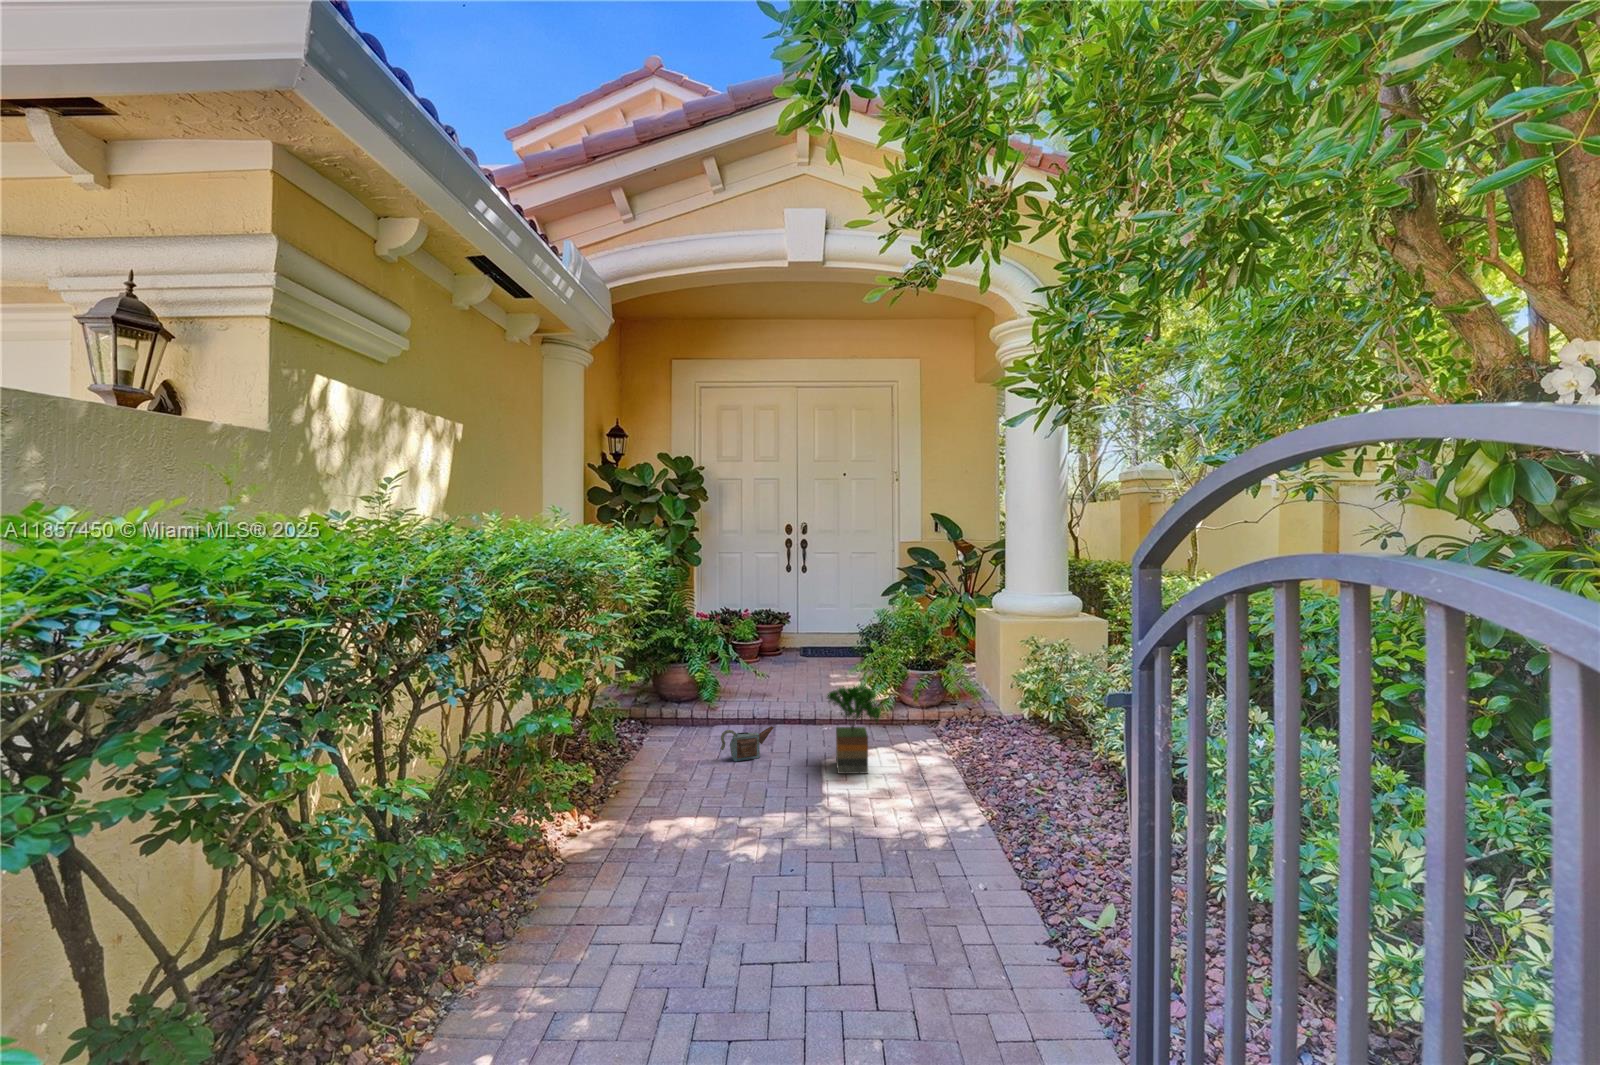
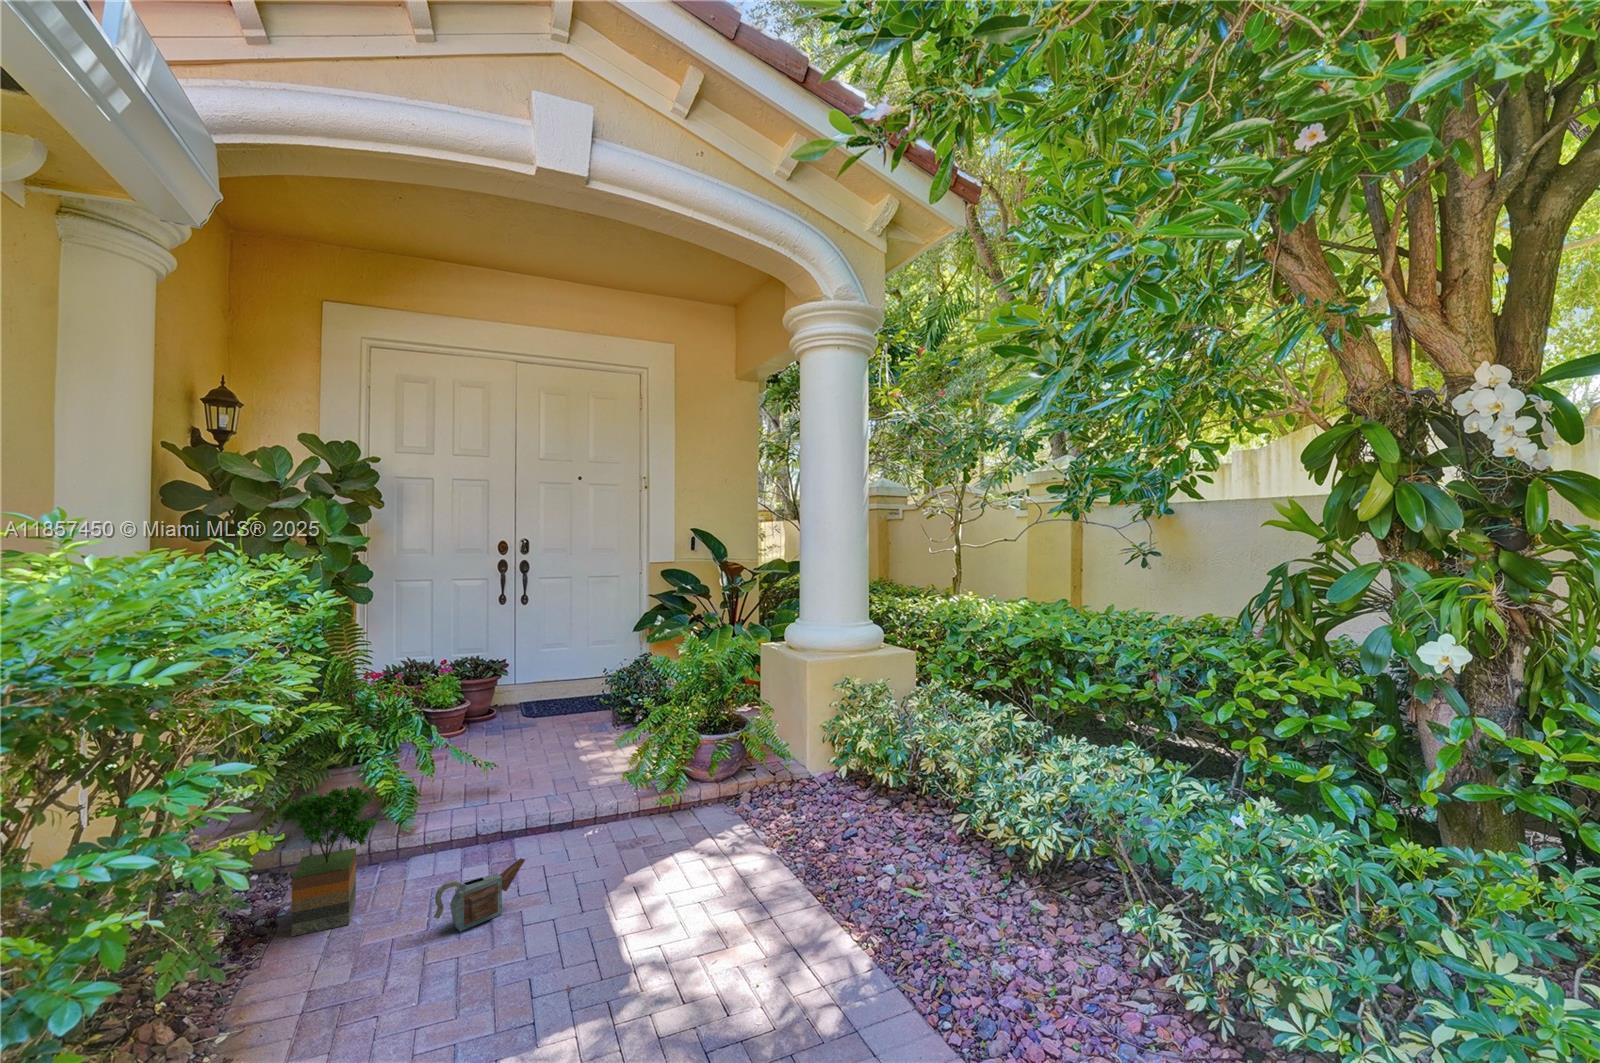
potted tree: present [827,686,882,774] -> present [278,786,378,936]

